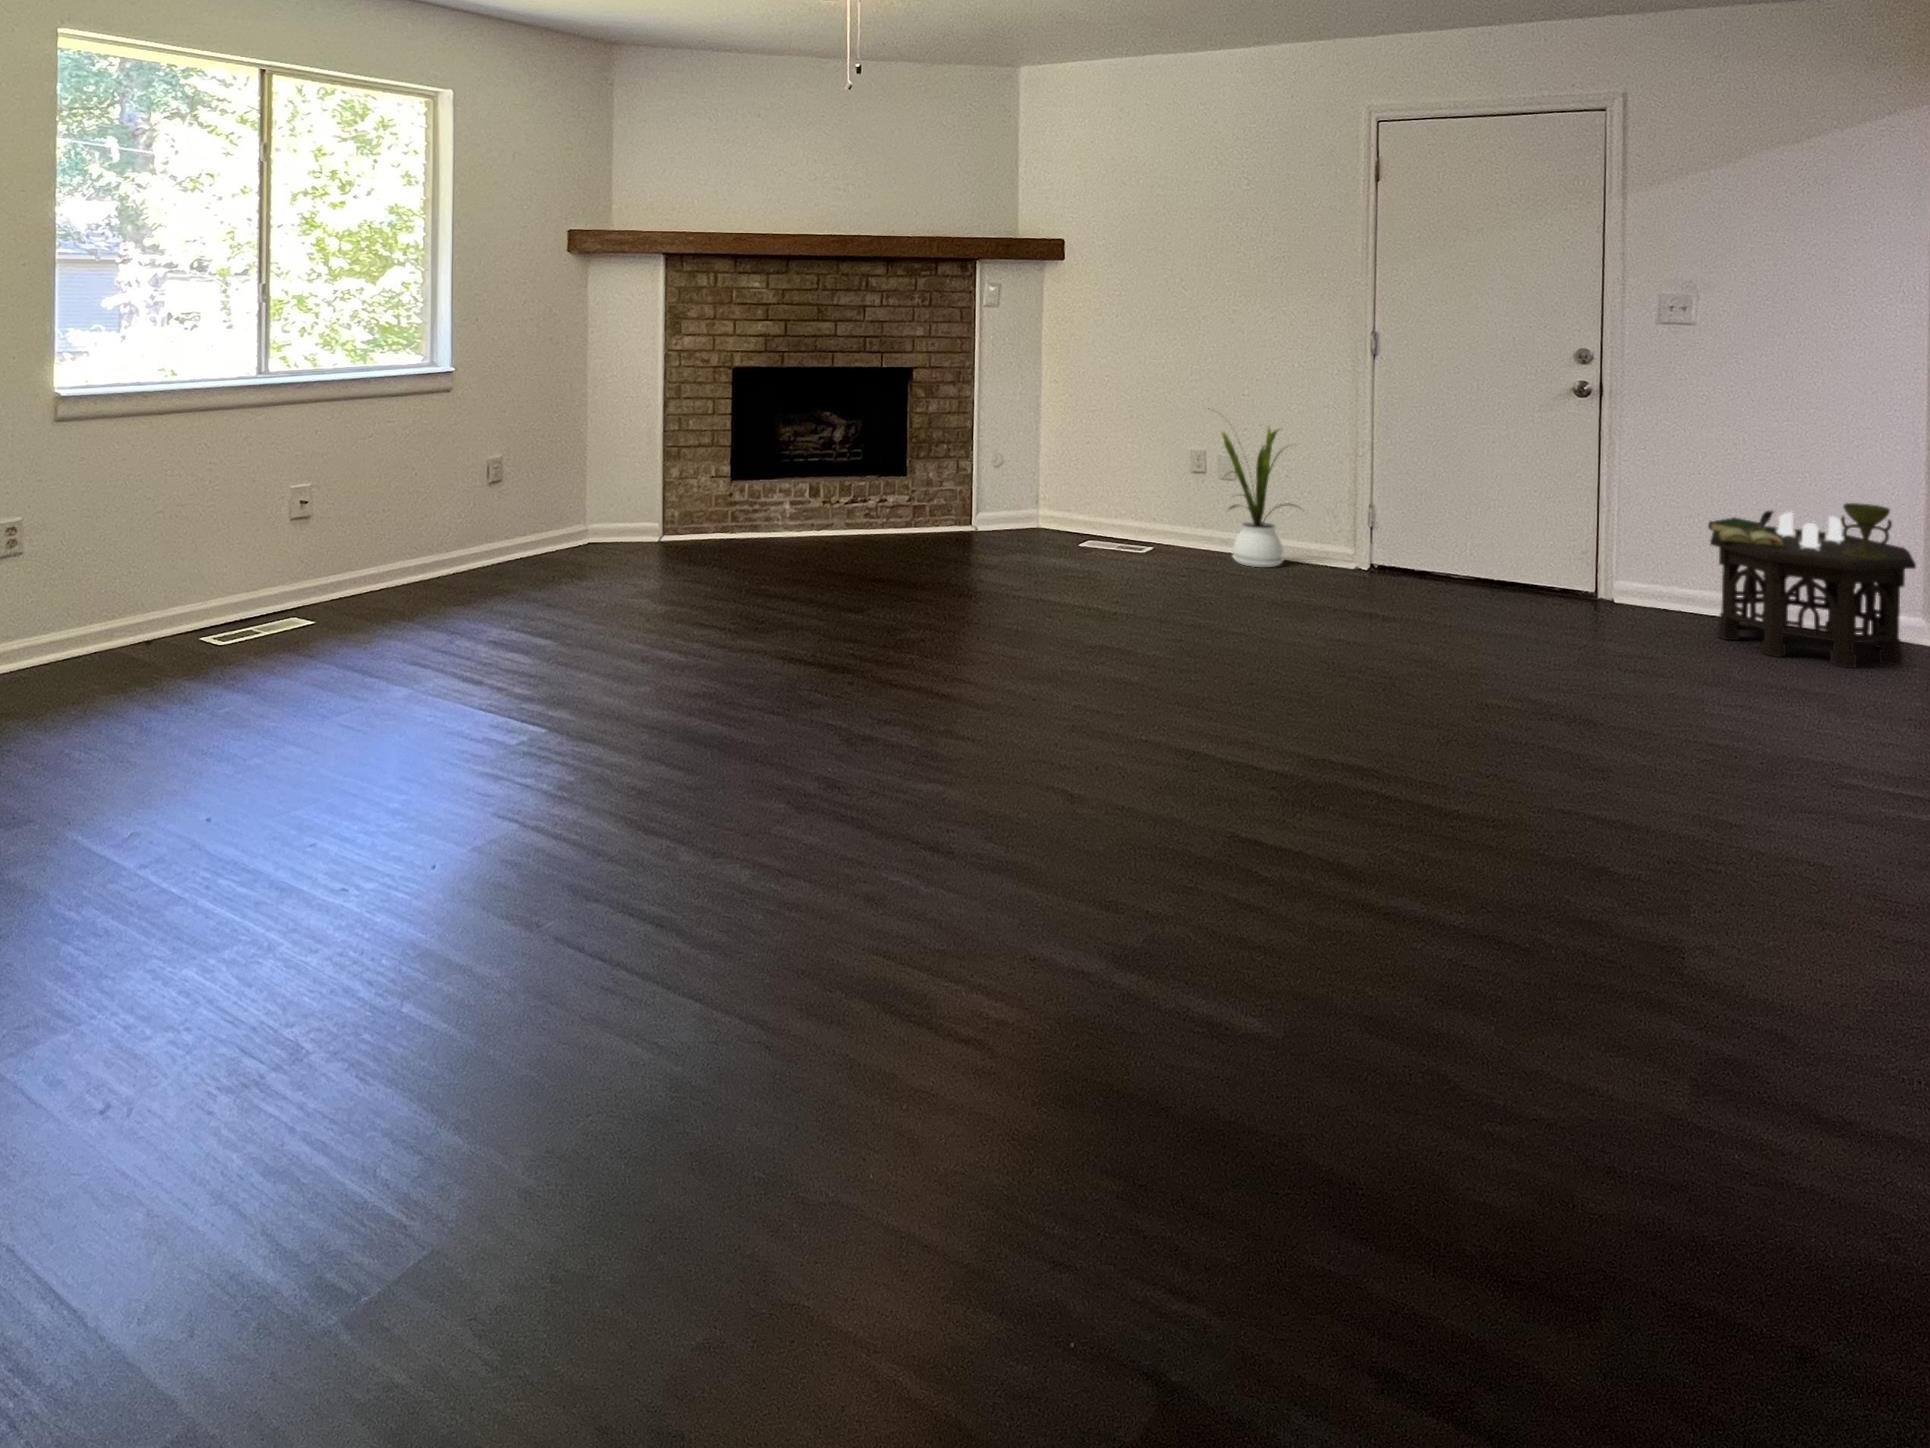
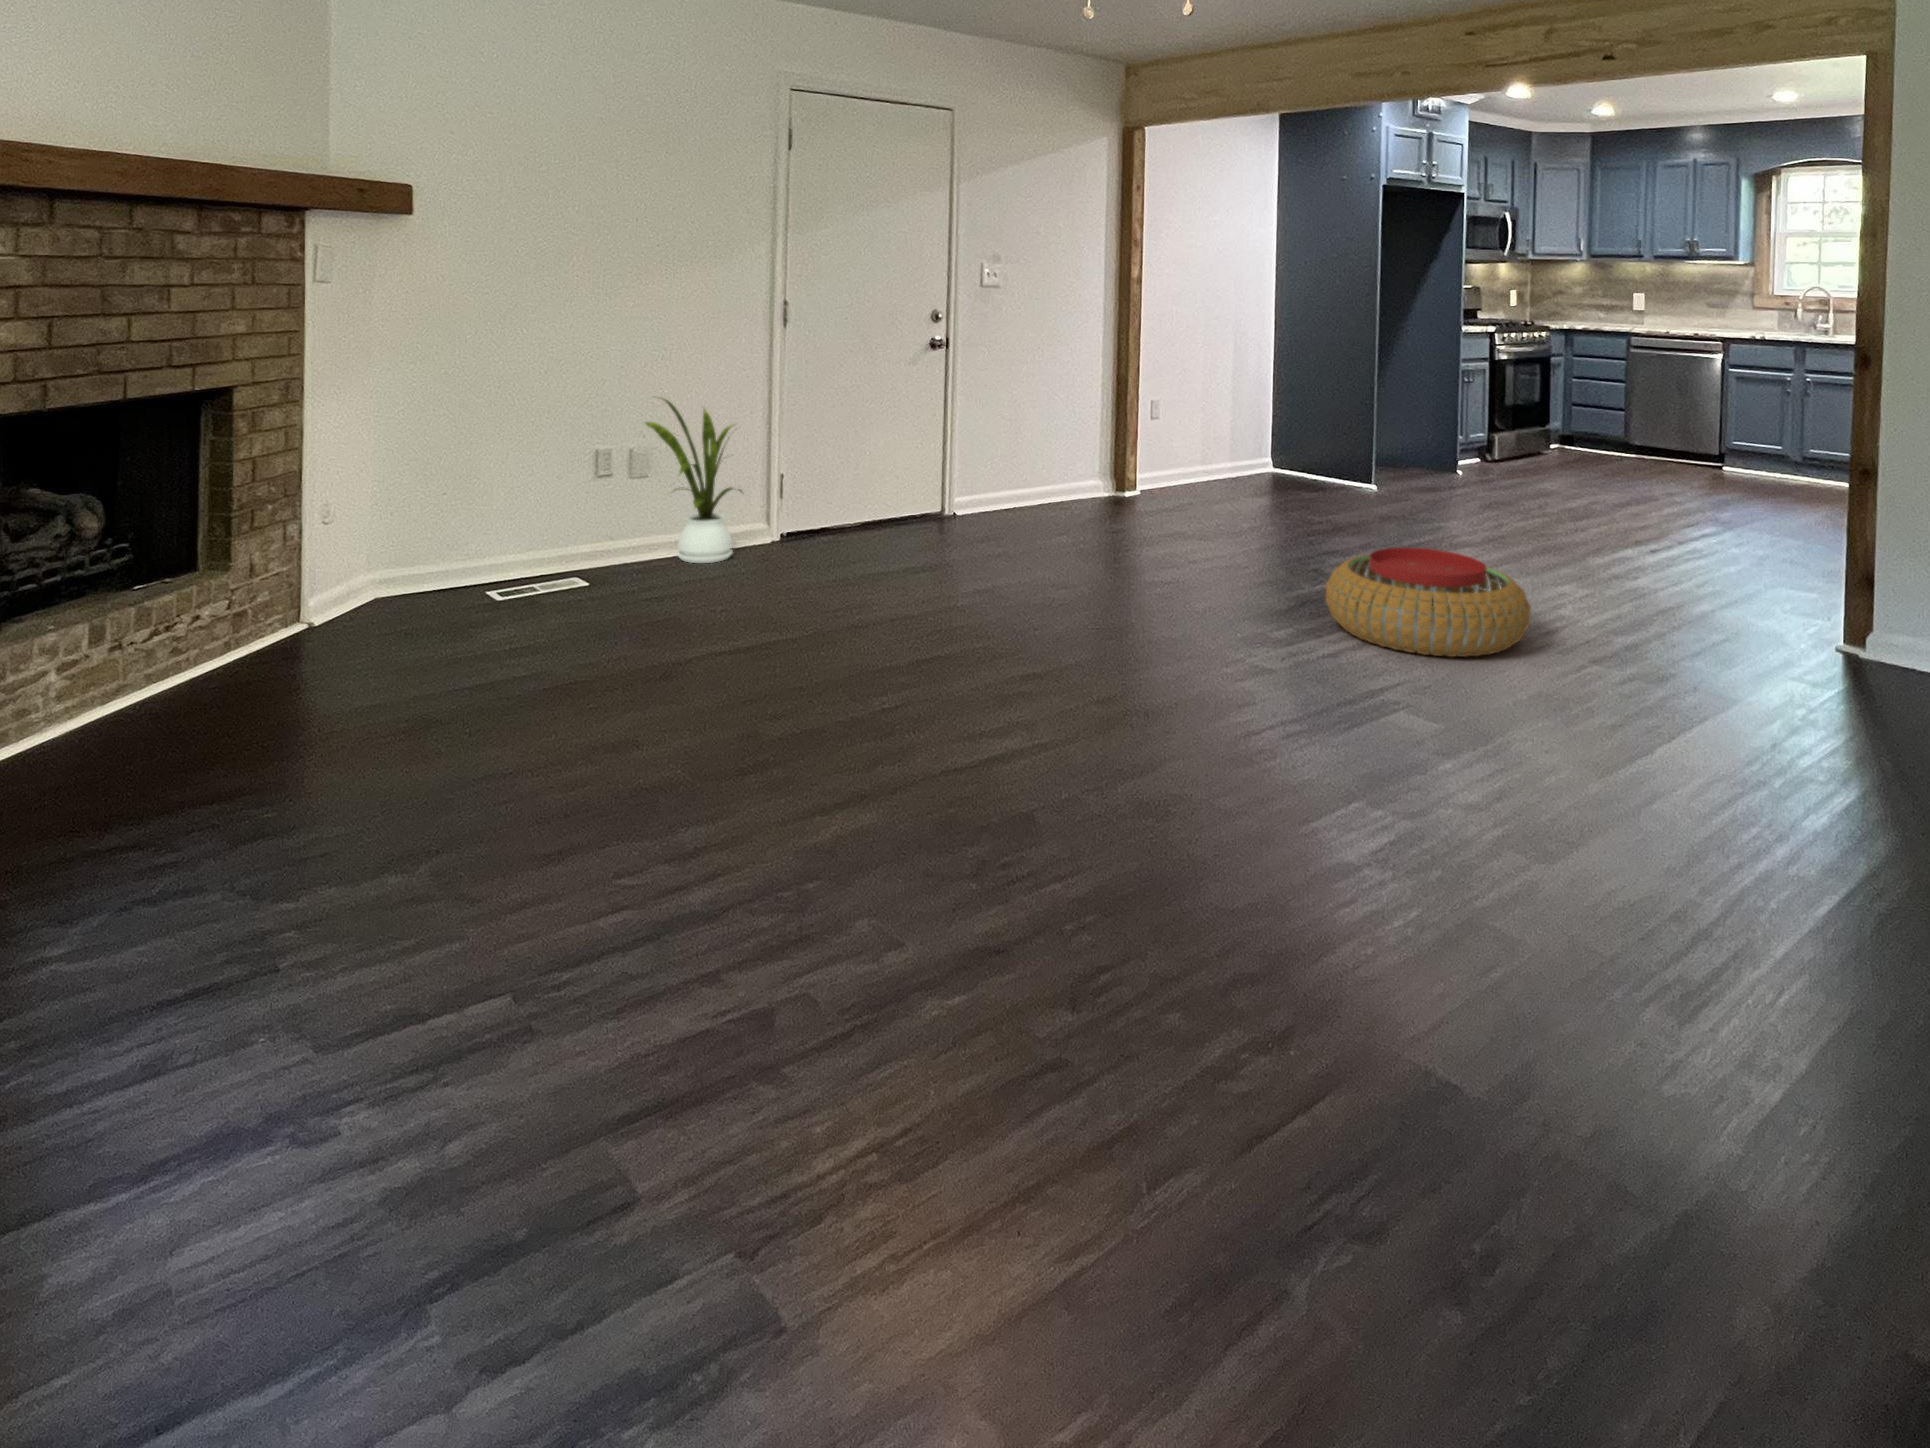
side table: present [1708,503,1916,668] -> none [1028,409,1145,521]
pouf: none [1495,717,1877,939] -> present [1326,548,1531,657]

